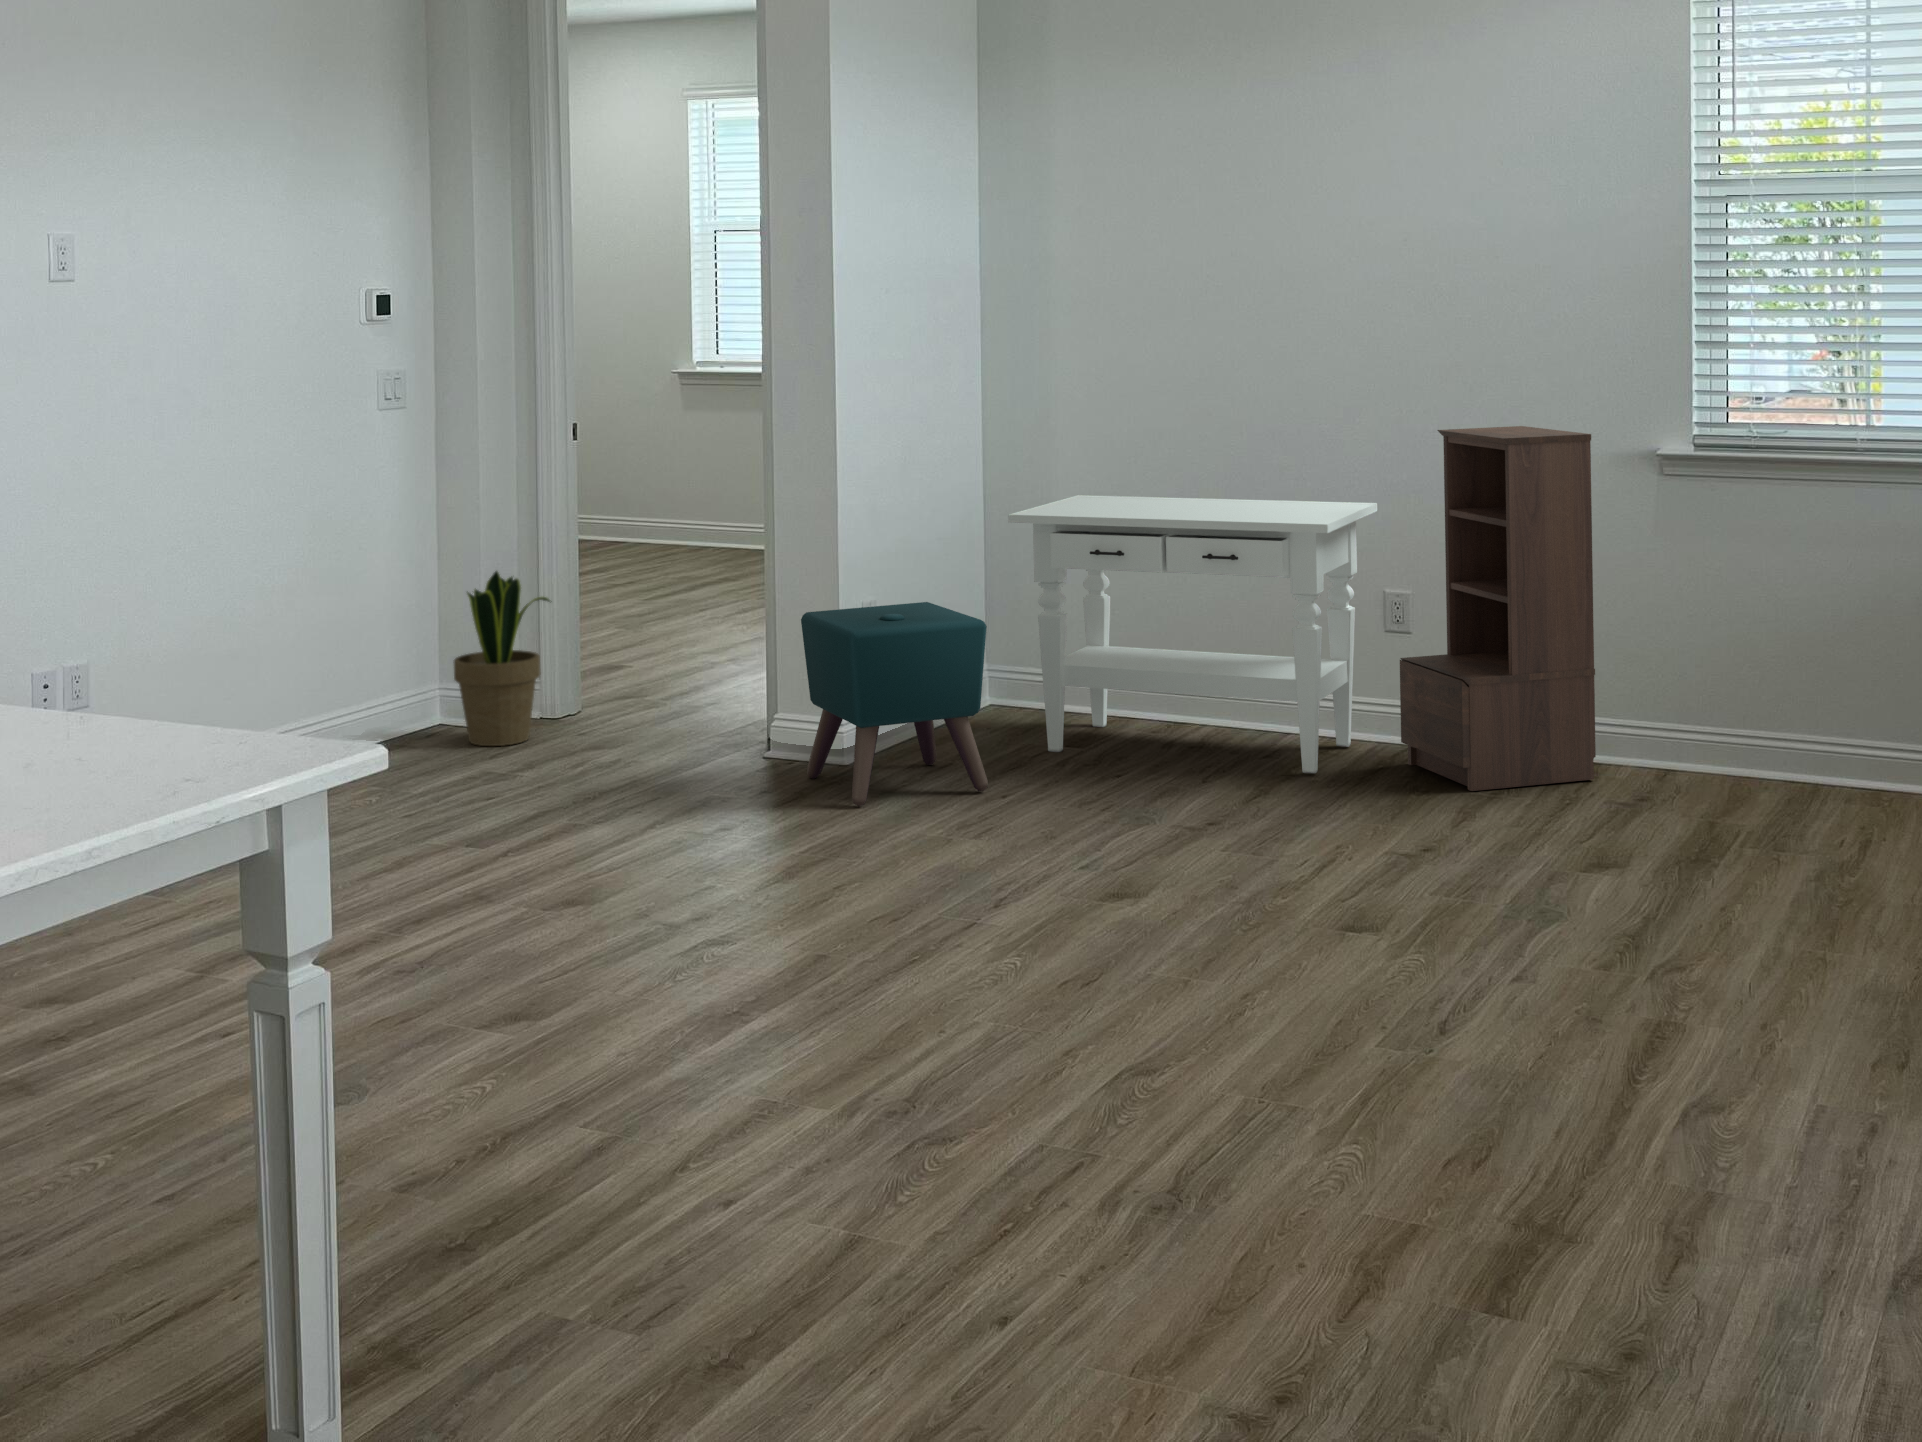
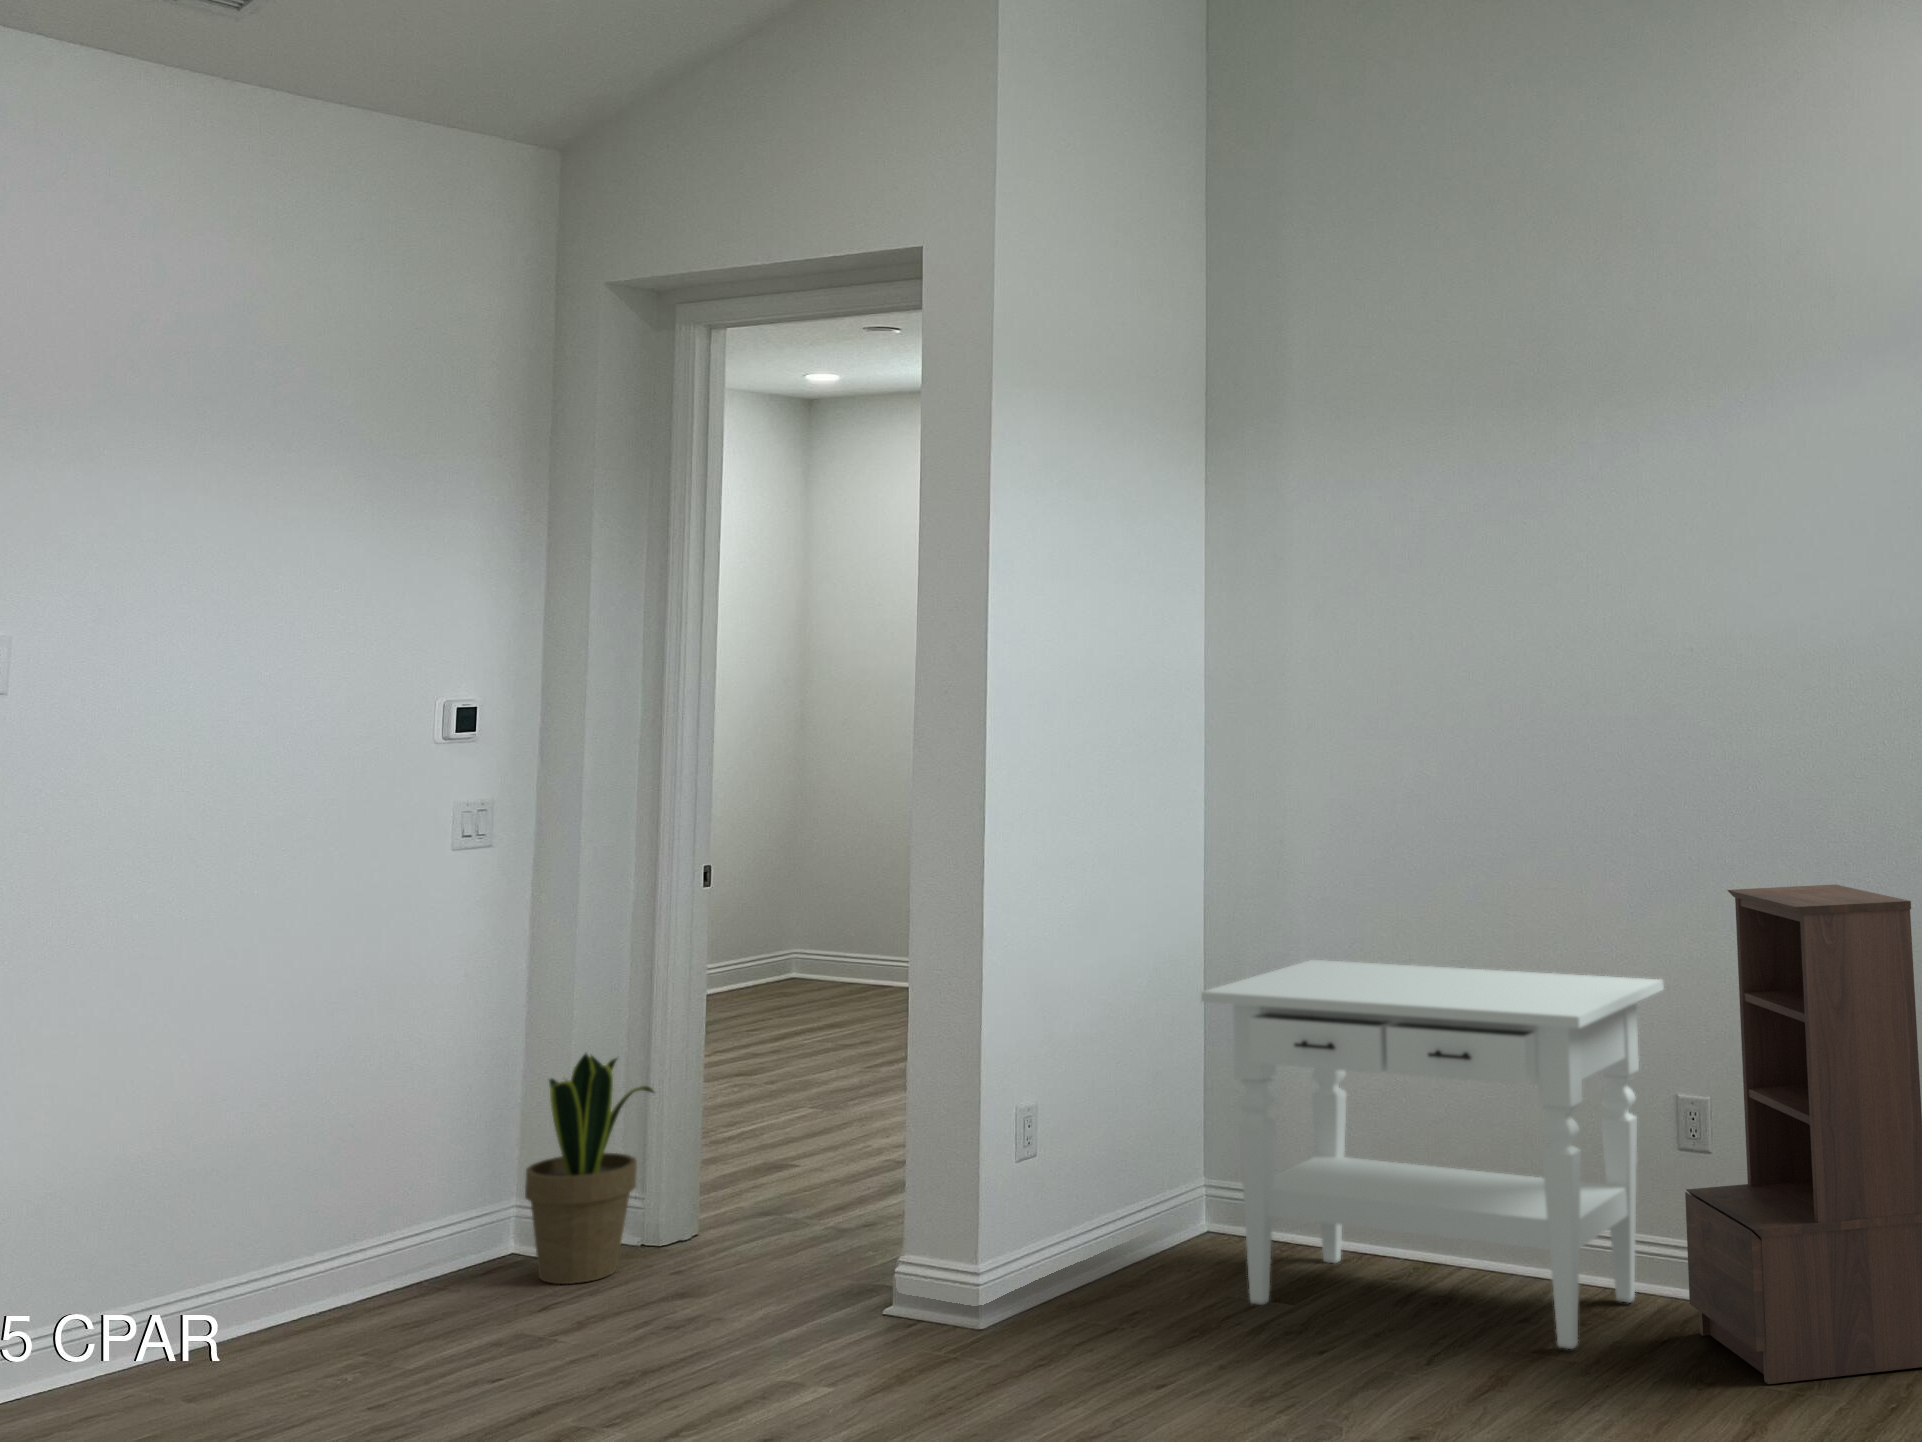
ottoman: present [801,602,988,806] -> none [922,1107,1144,1398]

